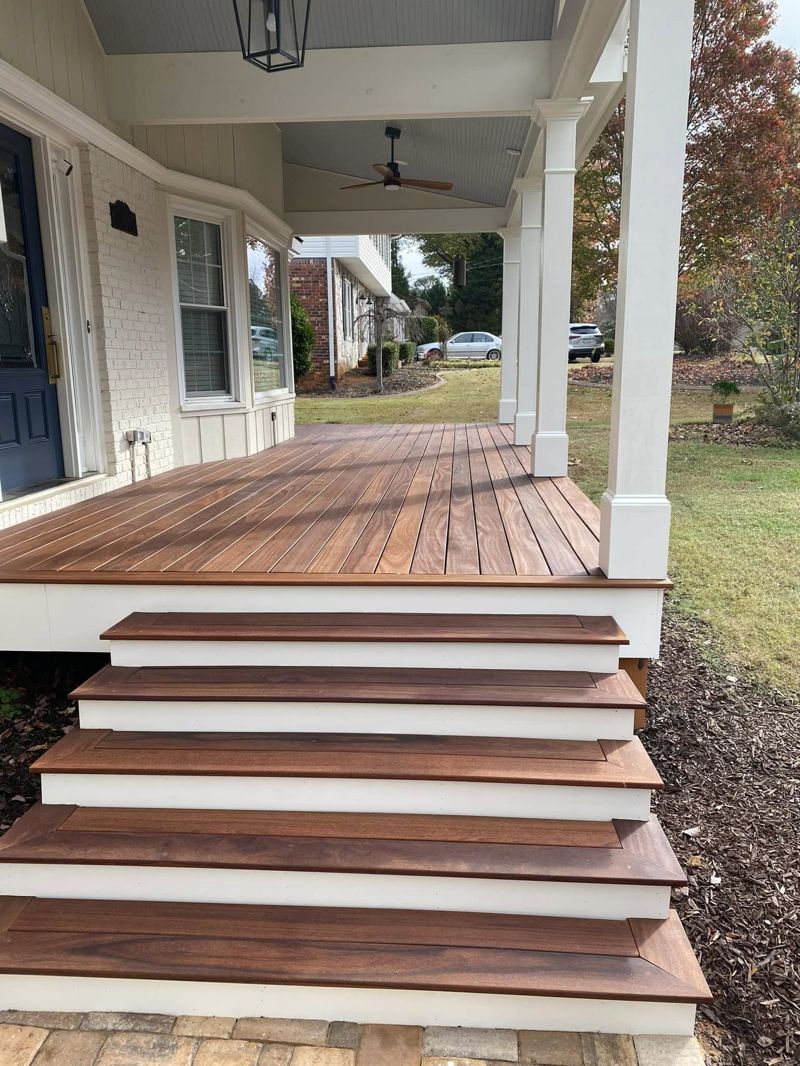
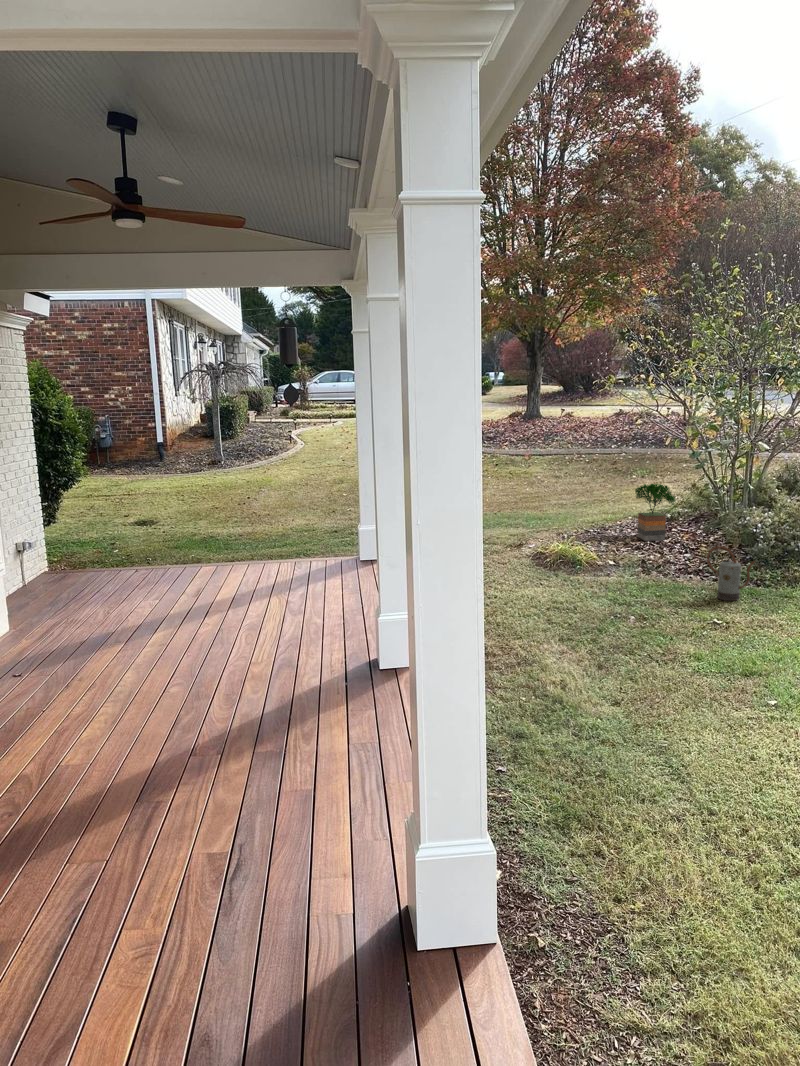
watering can: none [747,404,779,440] -> present [707,546,755,601]

